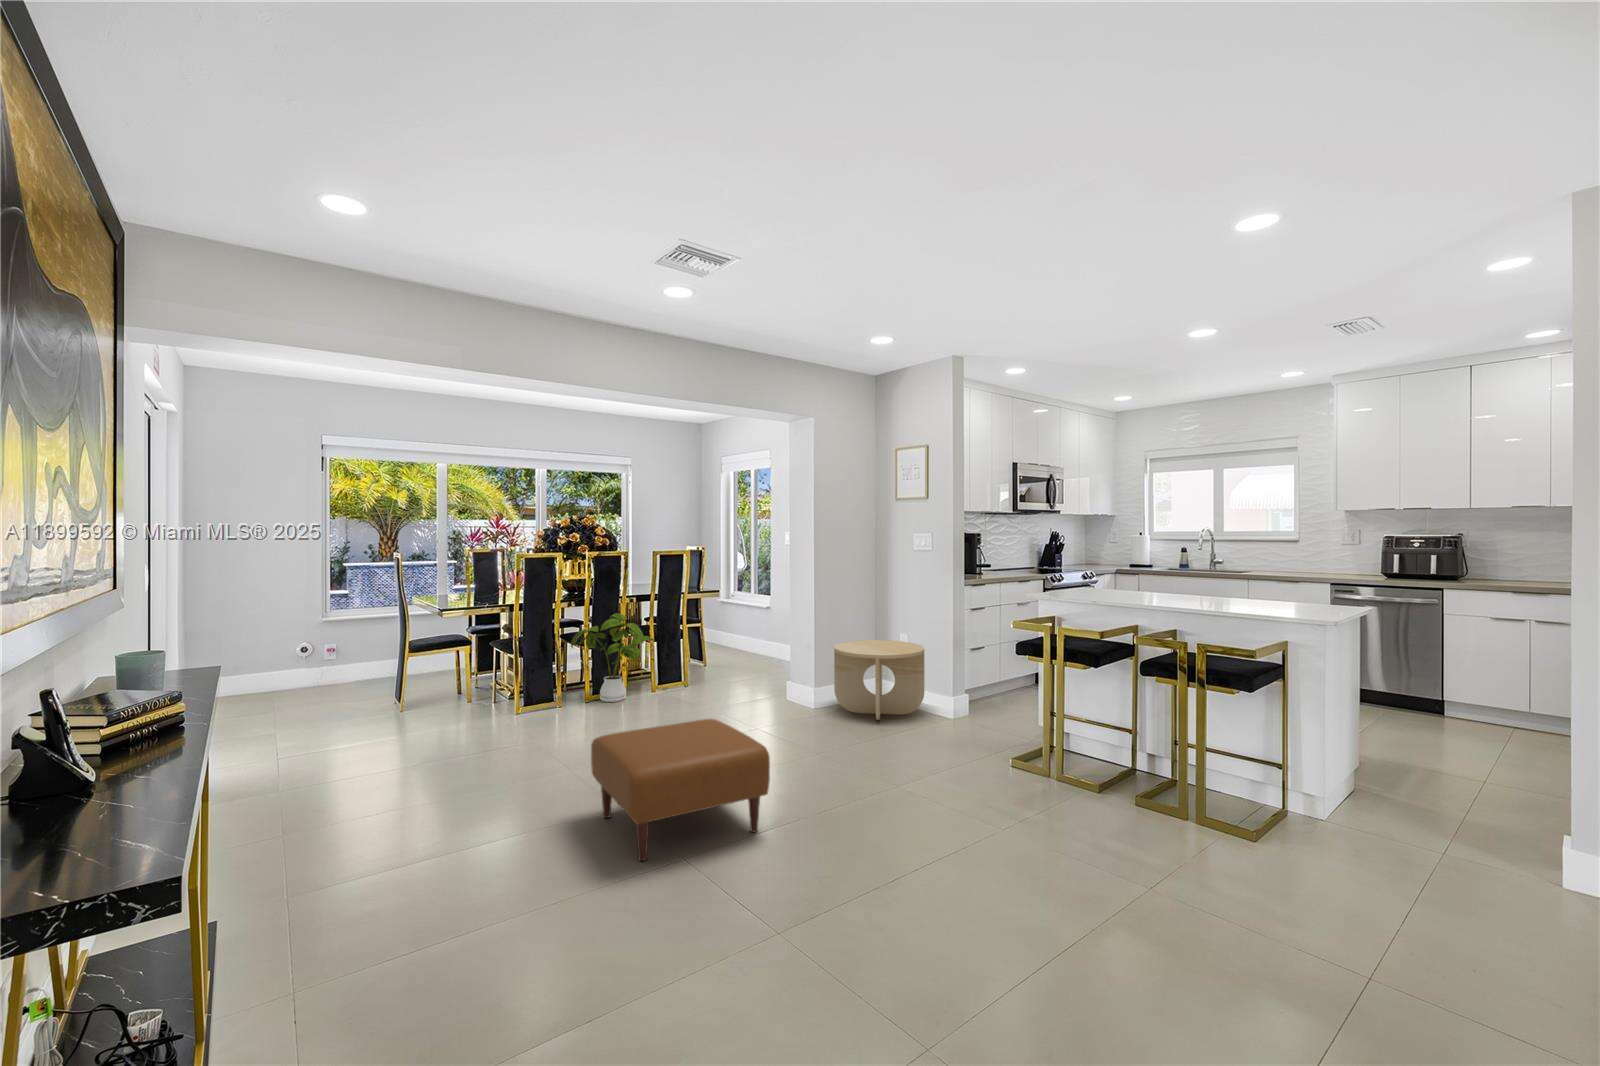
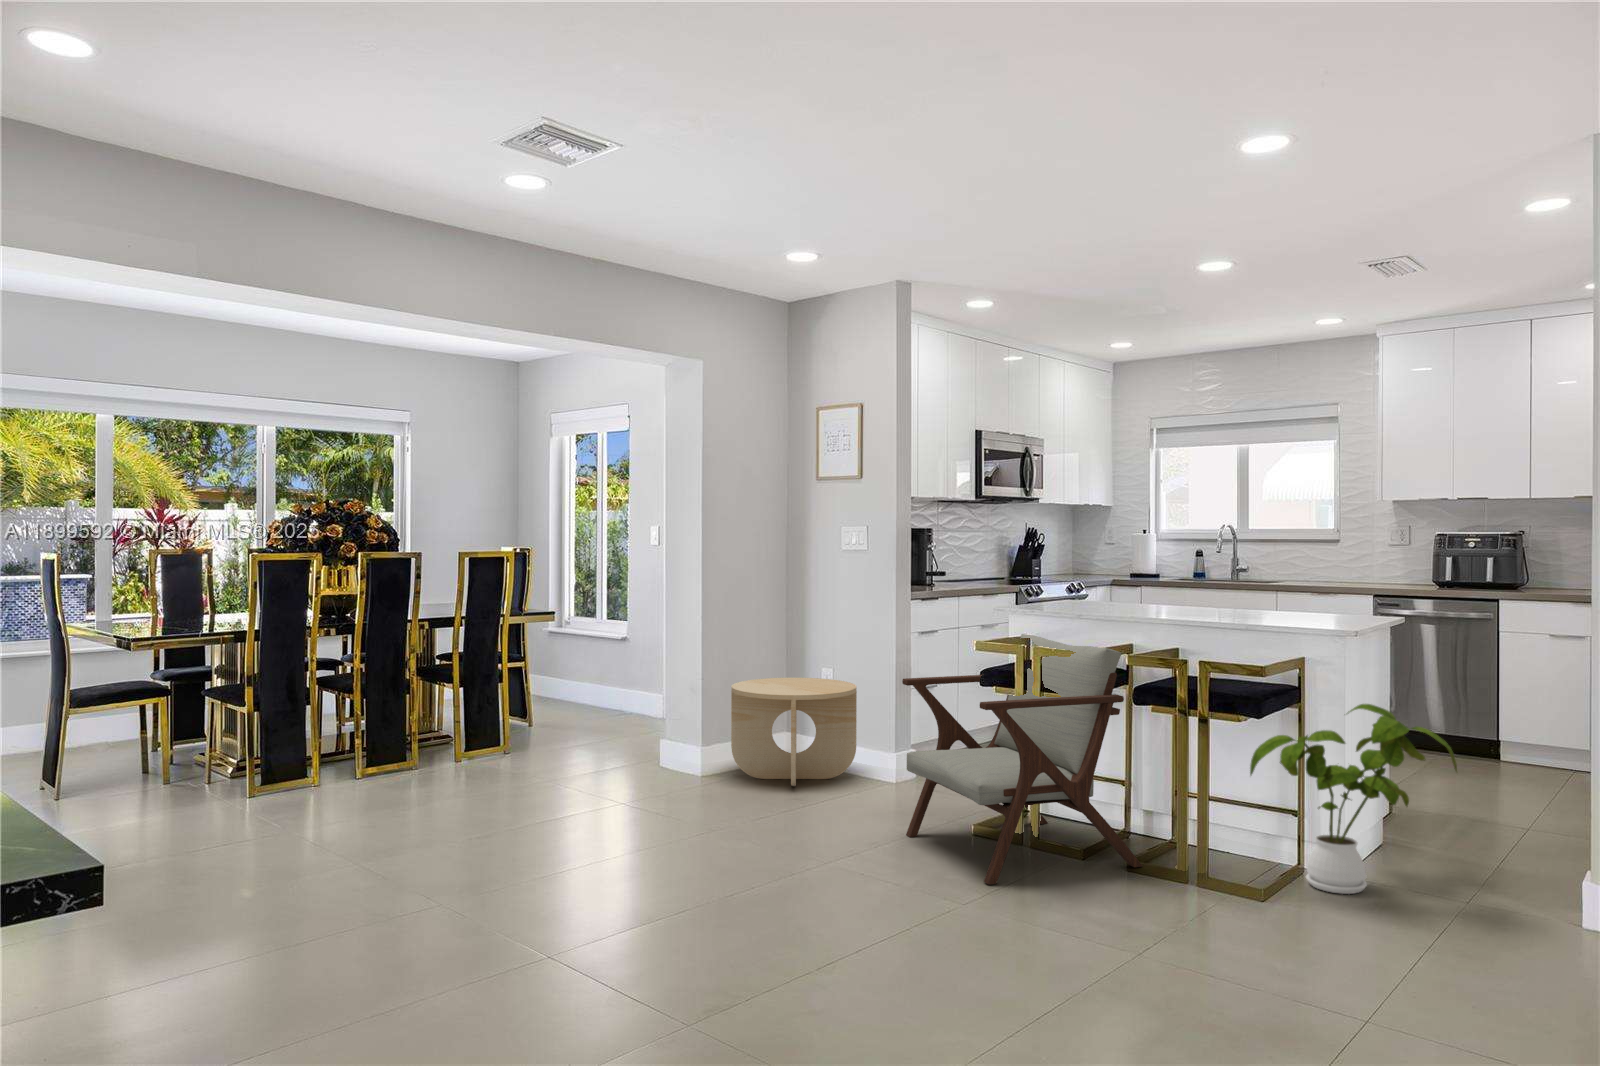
house plant: present [571,613,654,702] -> present [1250,704,1457,894]
lounge chair: none [955,615,1149,816] -> present [902,634,1142,885]
ottoman: present [591,719,770,861] -> none [419,776,669,954]

